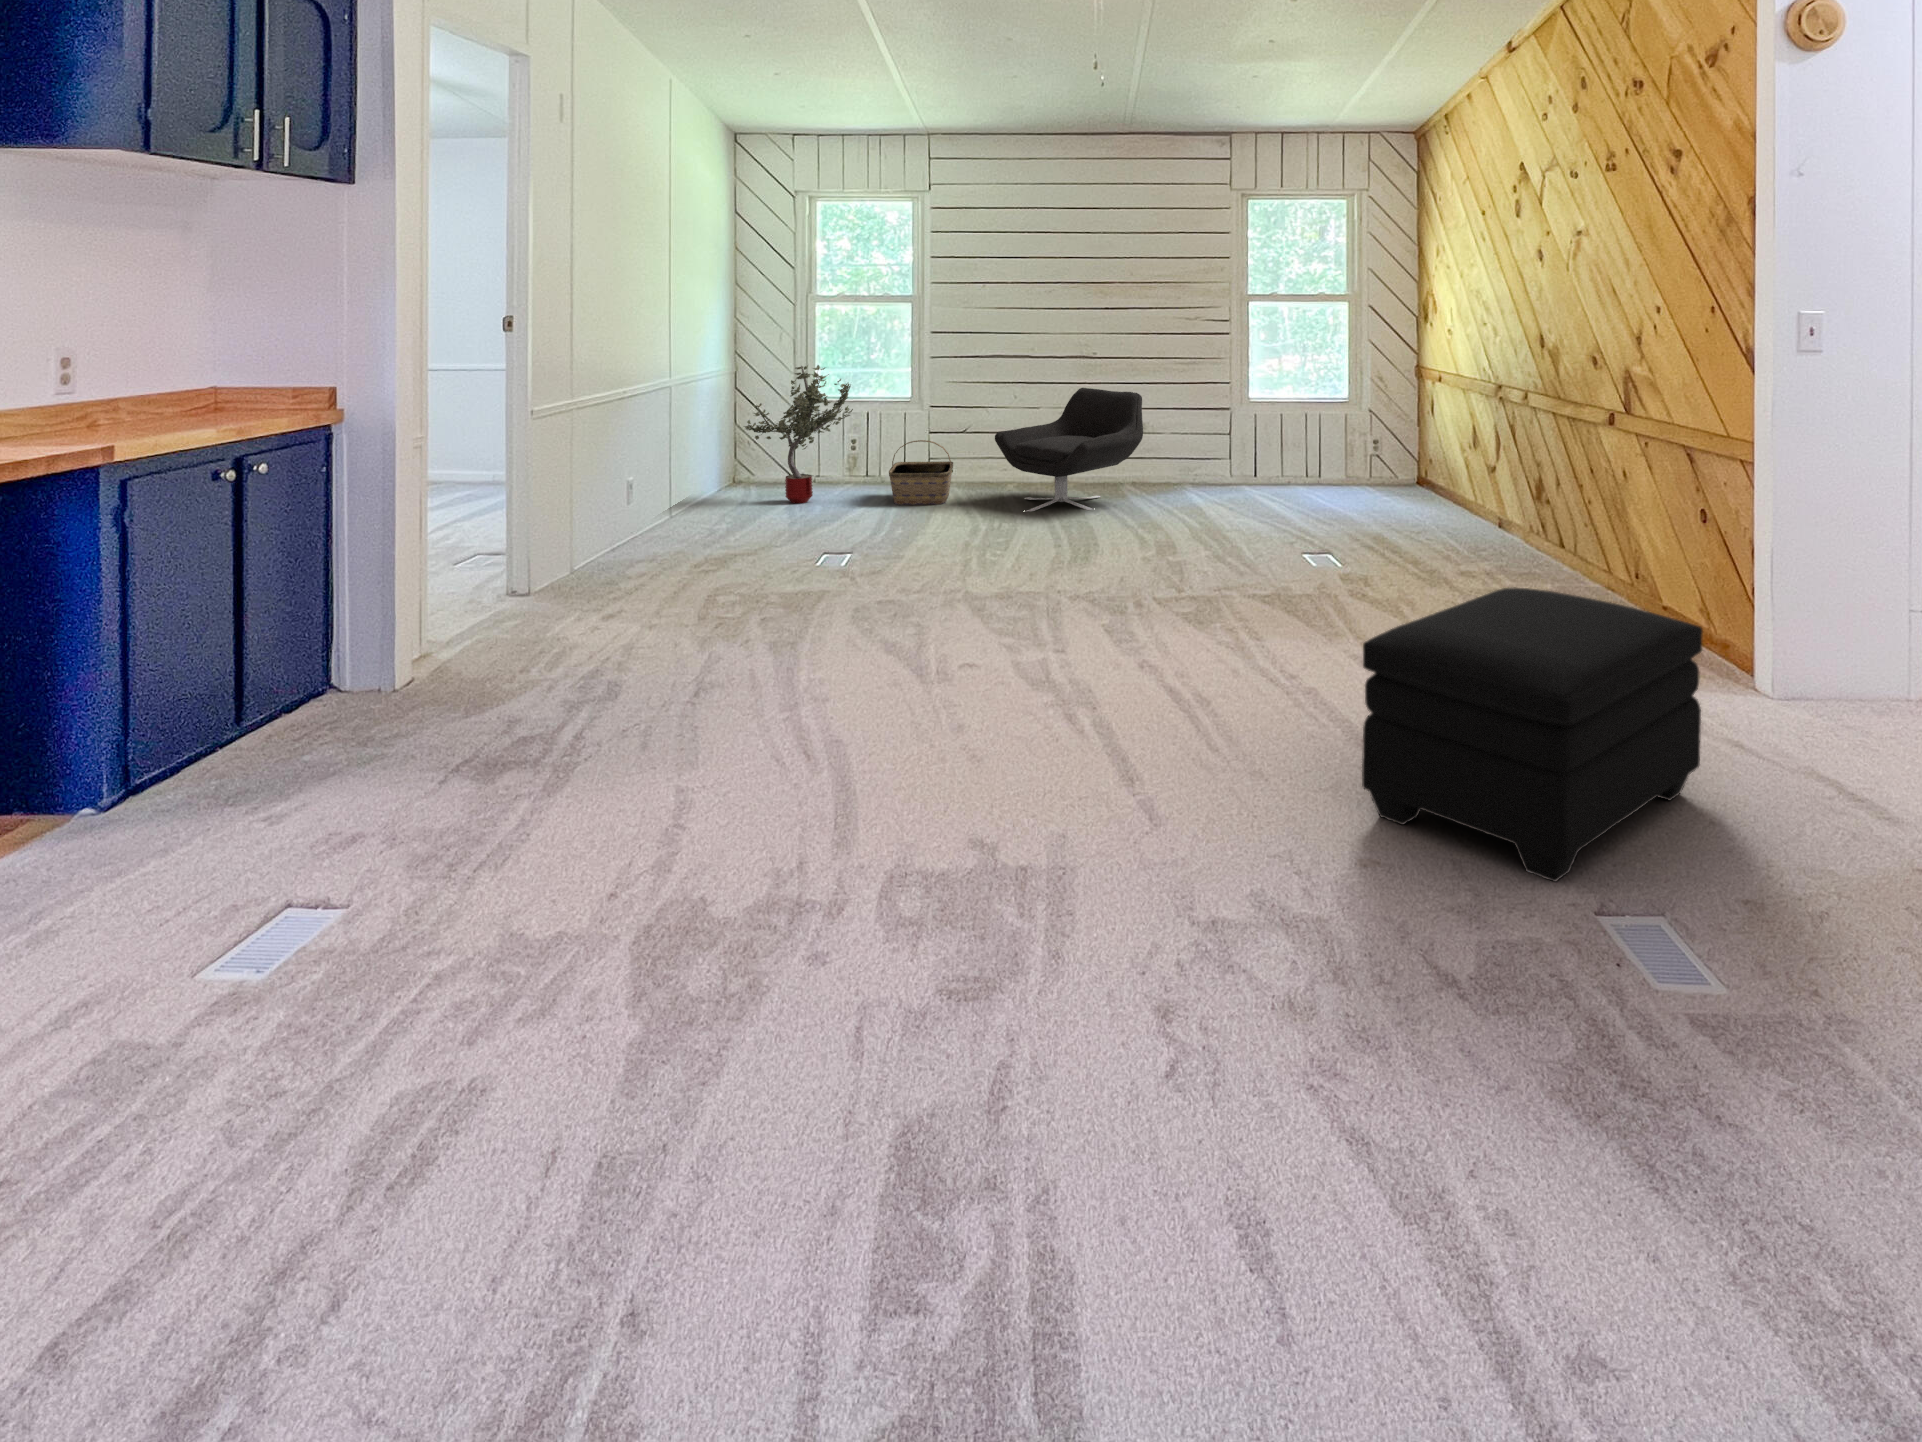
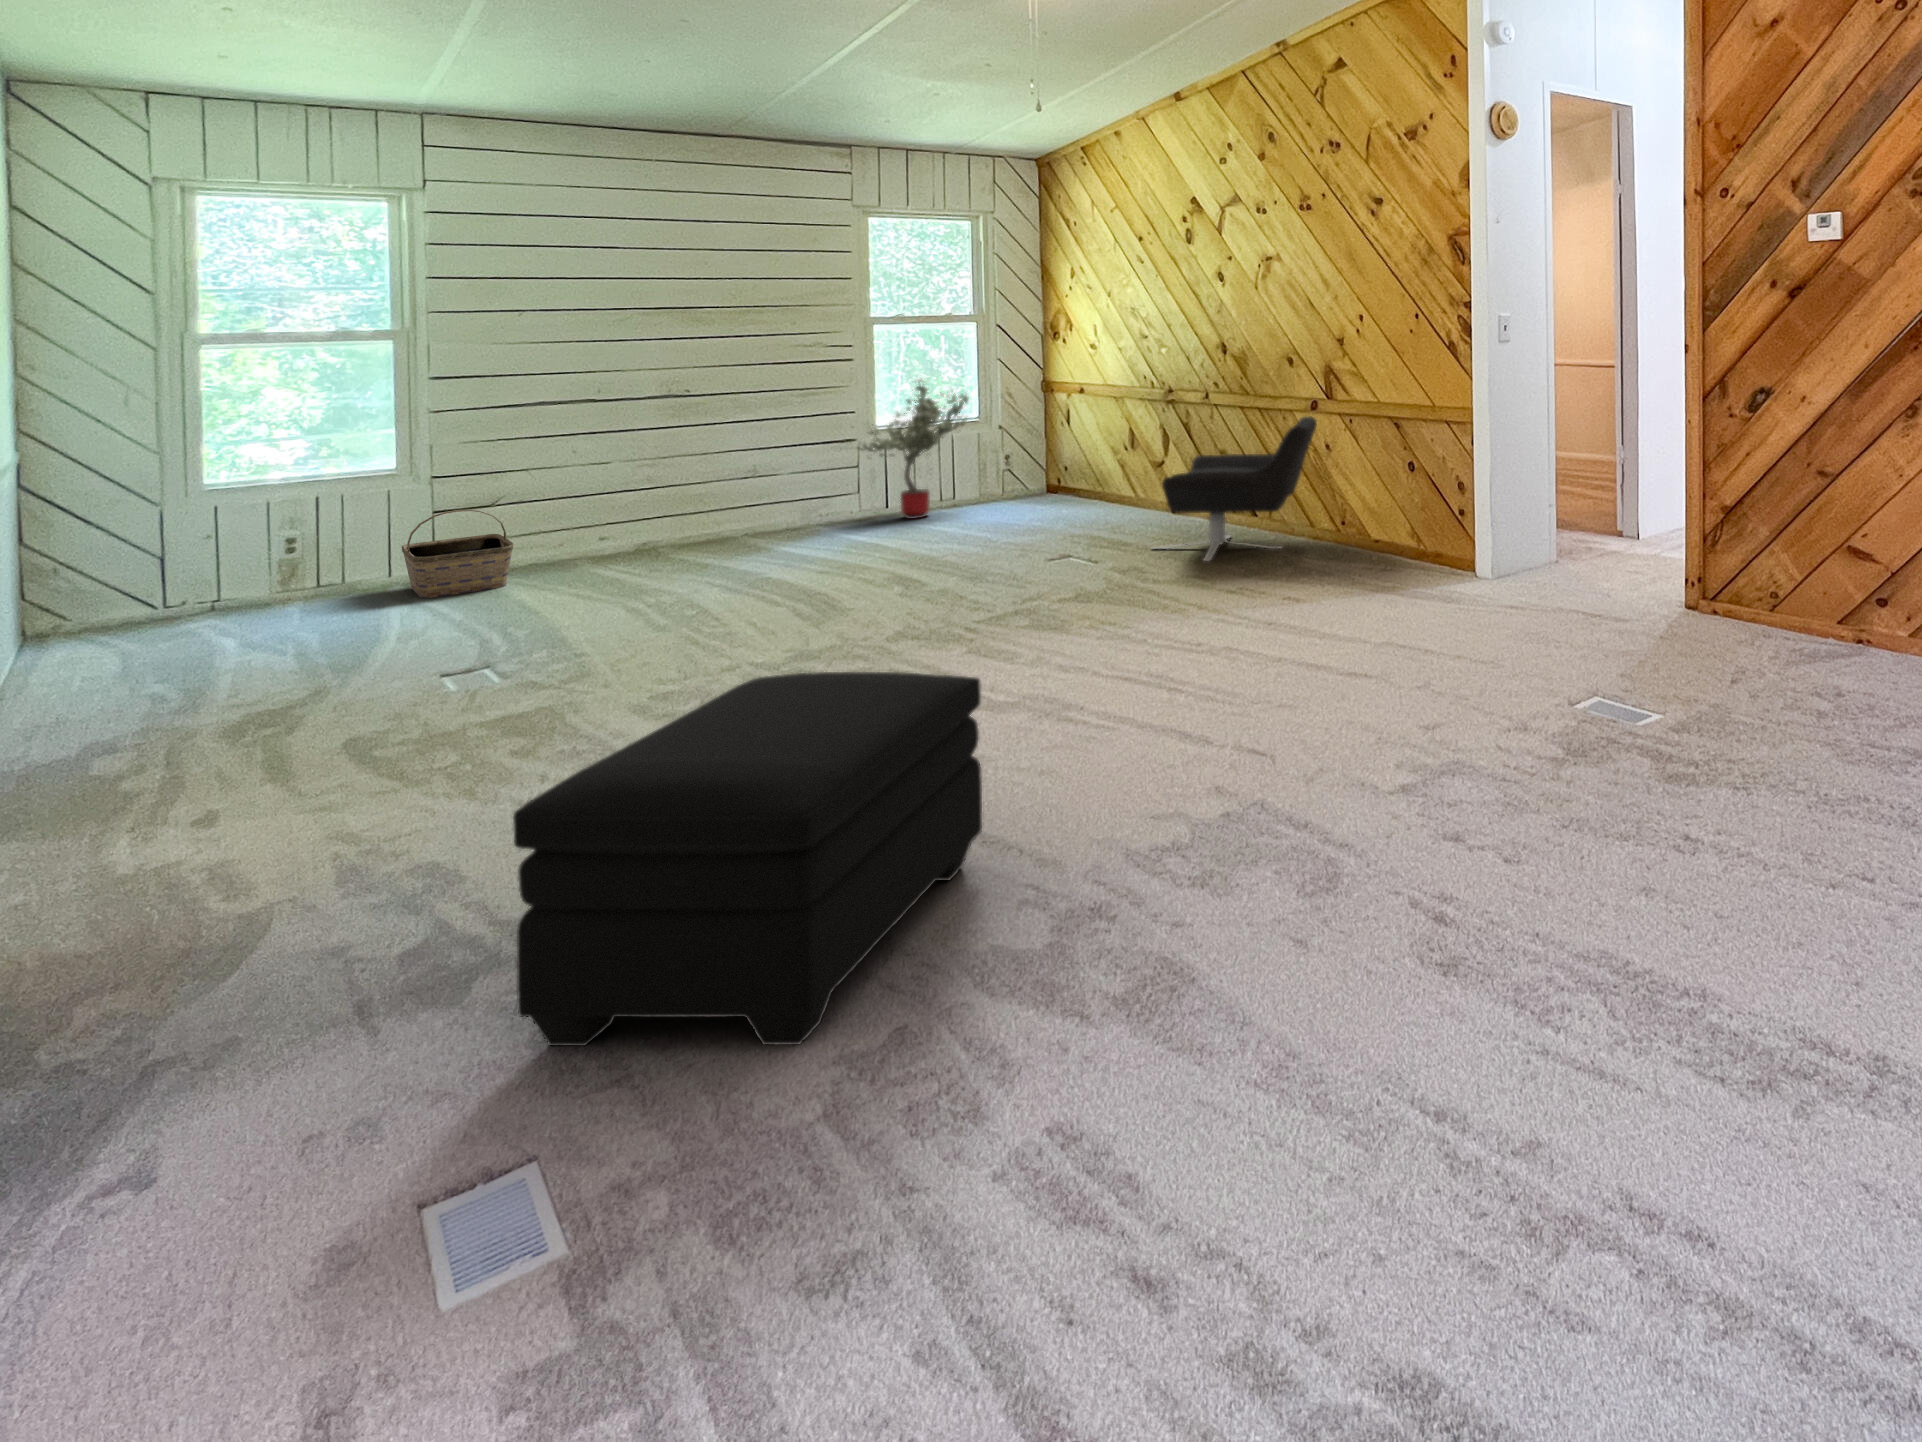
potted tree: present [744,365,853,504] -> present [858,379,969,519]
lounge chair: present [995,388,1143,511] -> present [1162,416,1317,561]
ottoman: present [1362,588,1703,882] -> present [513,672,982,1046]

